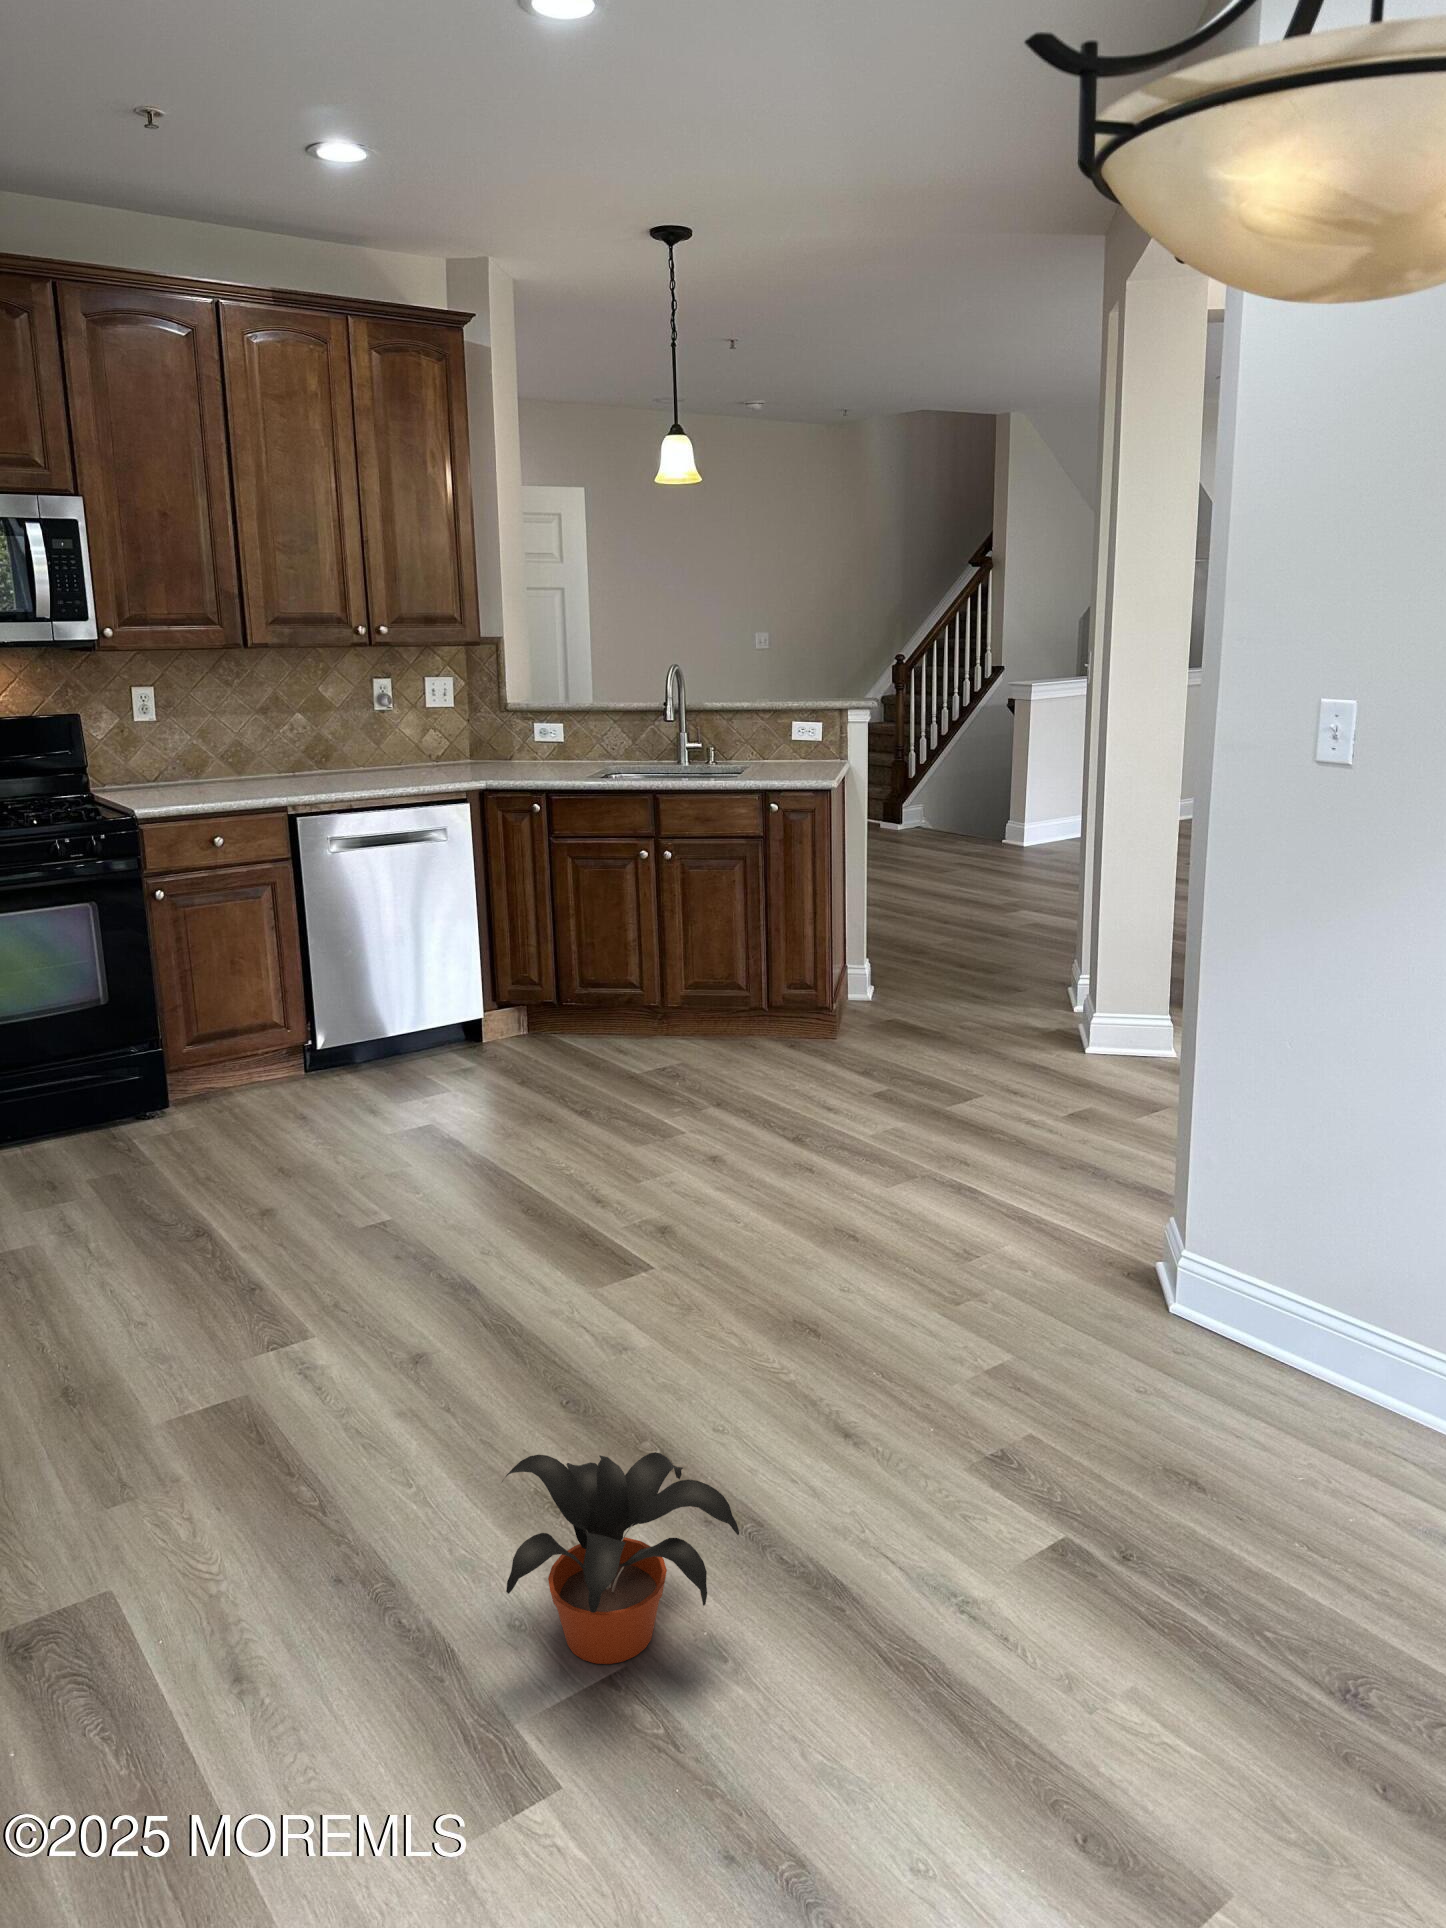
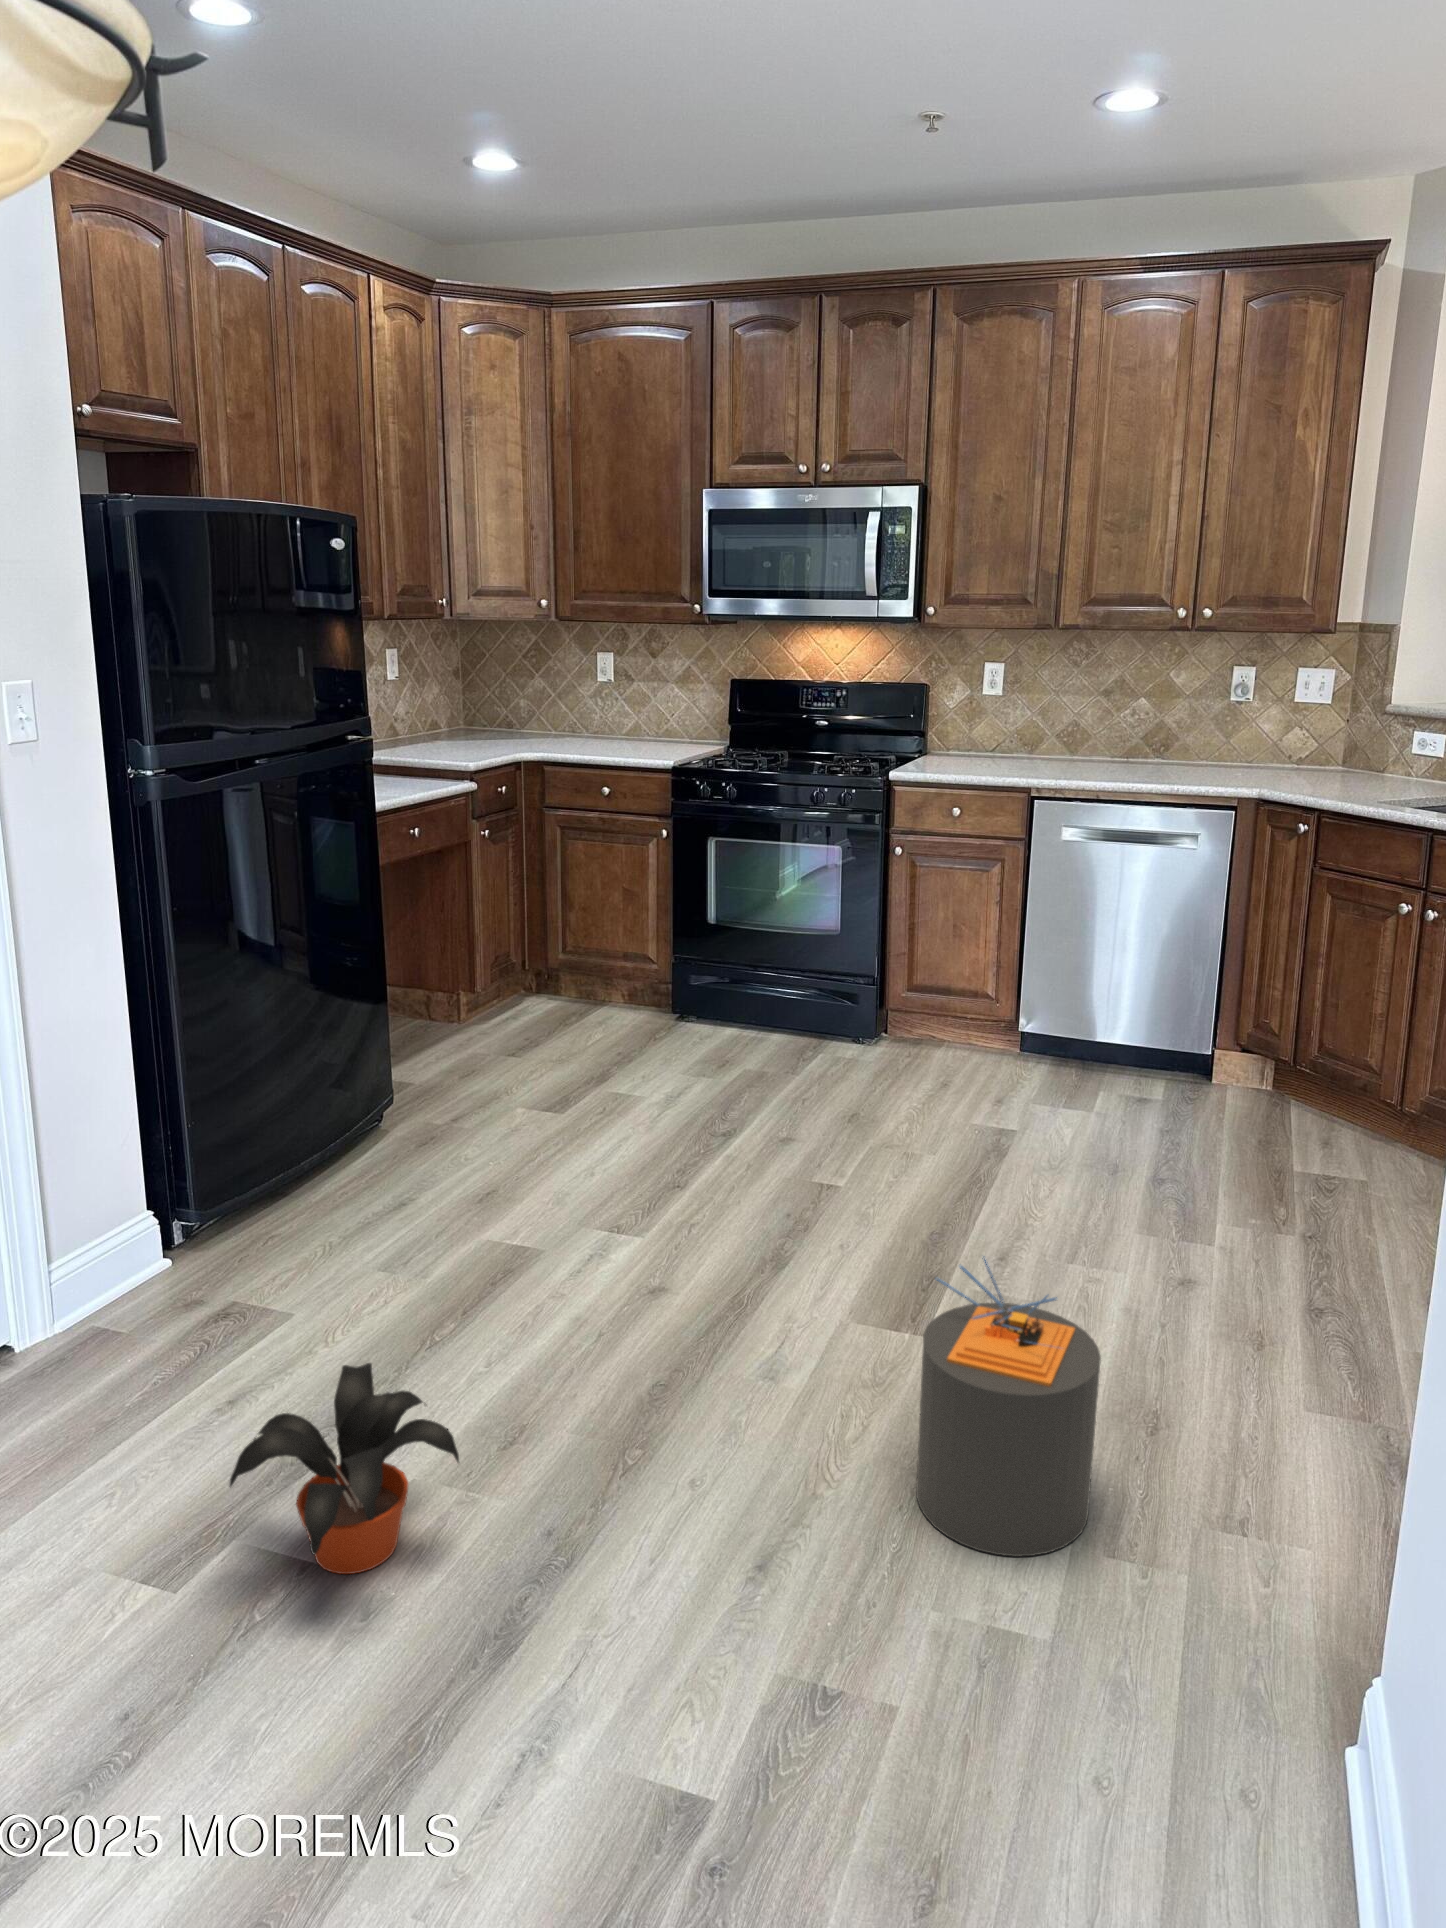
trash can: none [787,1128,933,1347] -> present [916,1256,1101,1556]

